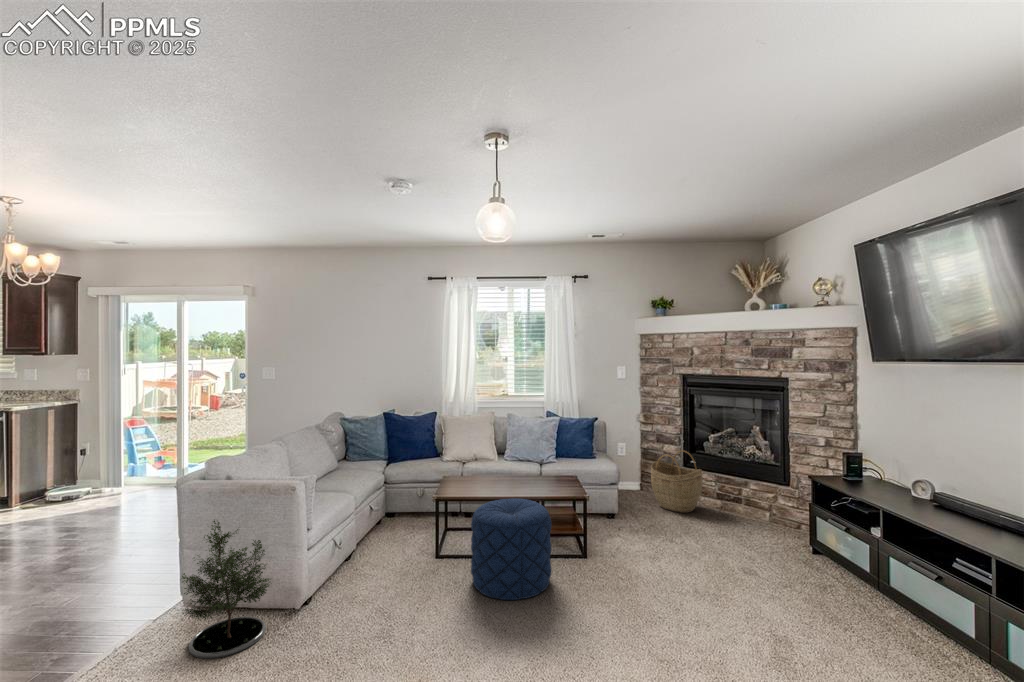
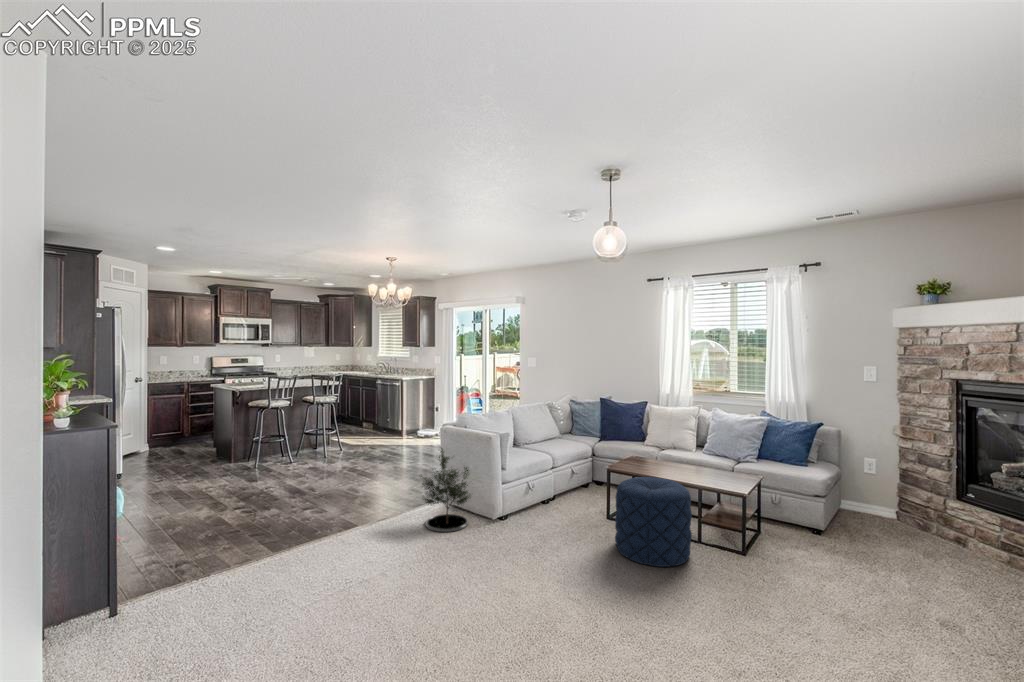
woven basket: present [651,450,703,513] -> none [892,476,975,556]

